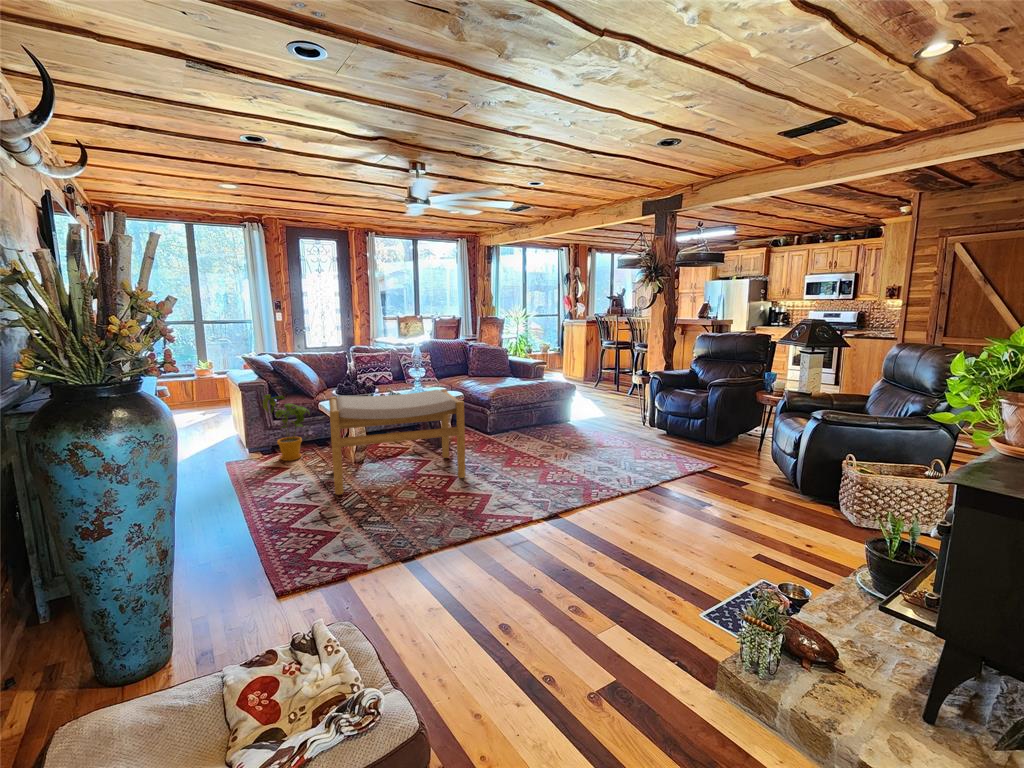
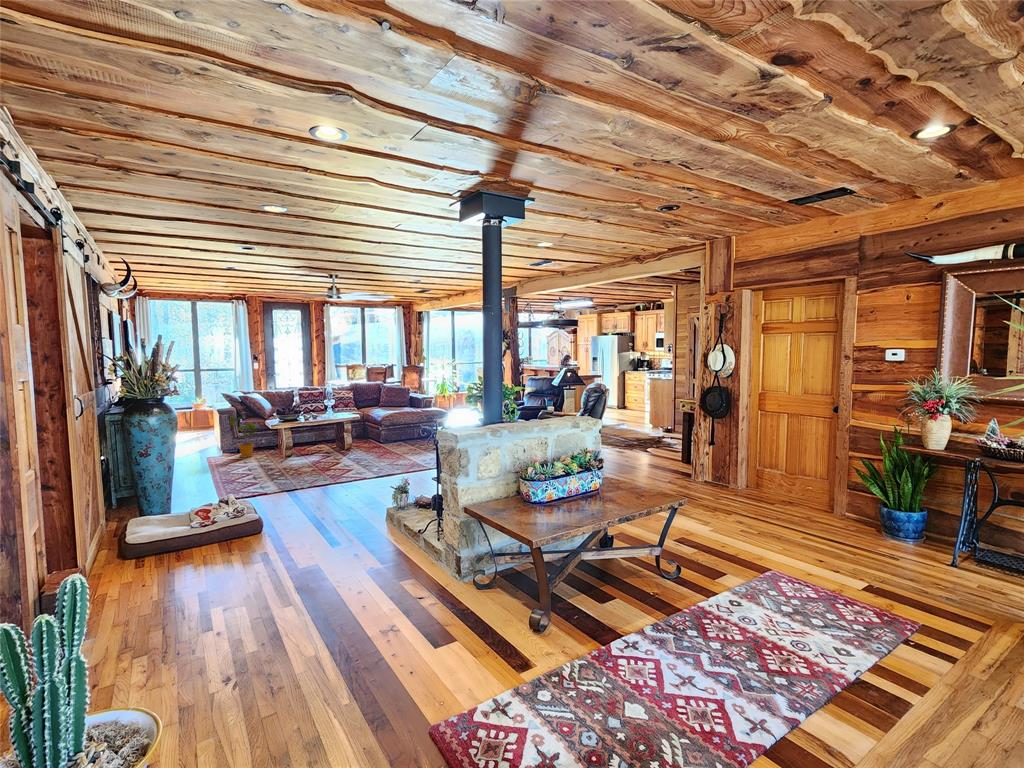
footstool: present [329,389,465,495] -> none [263,413,346,471]

